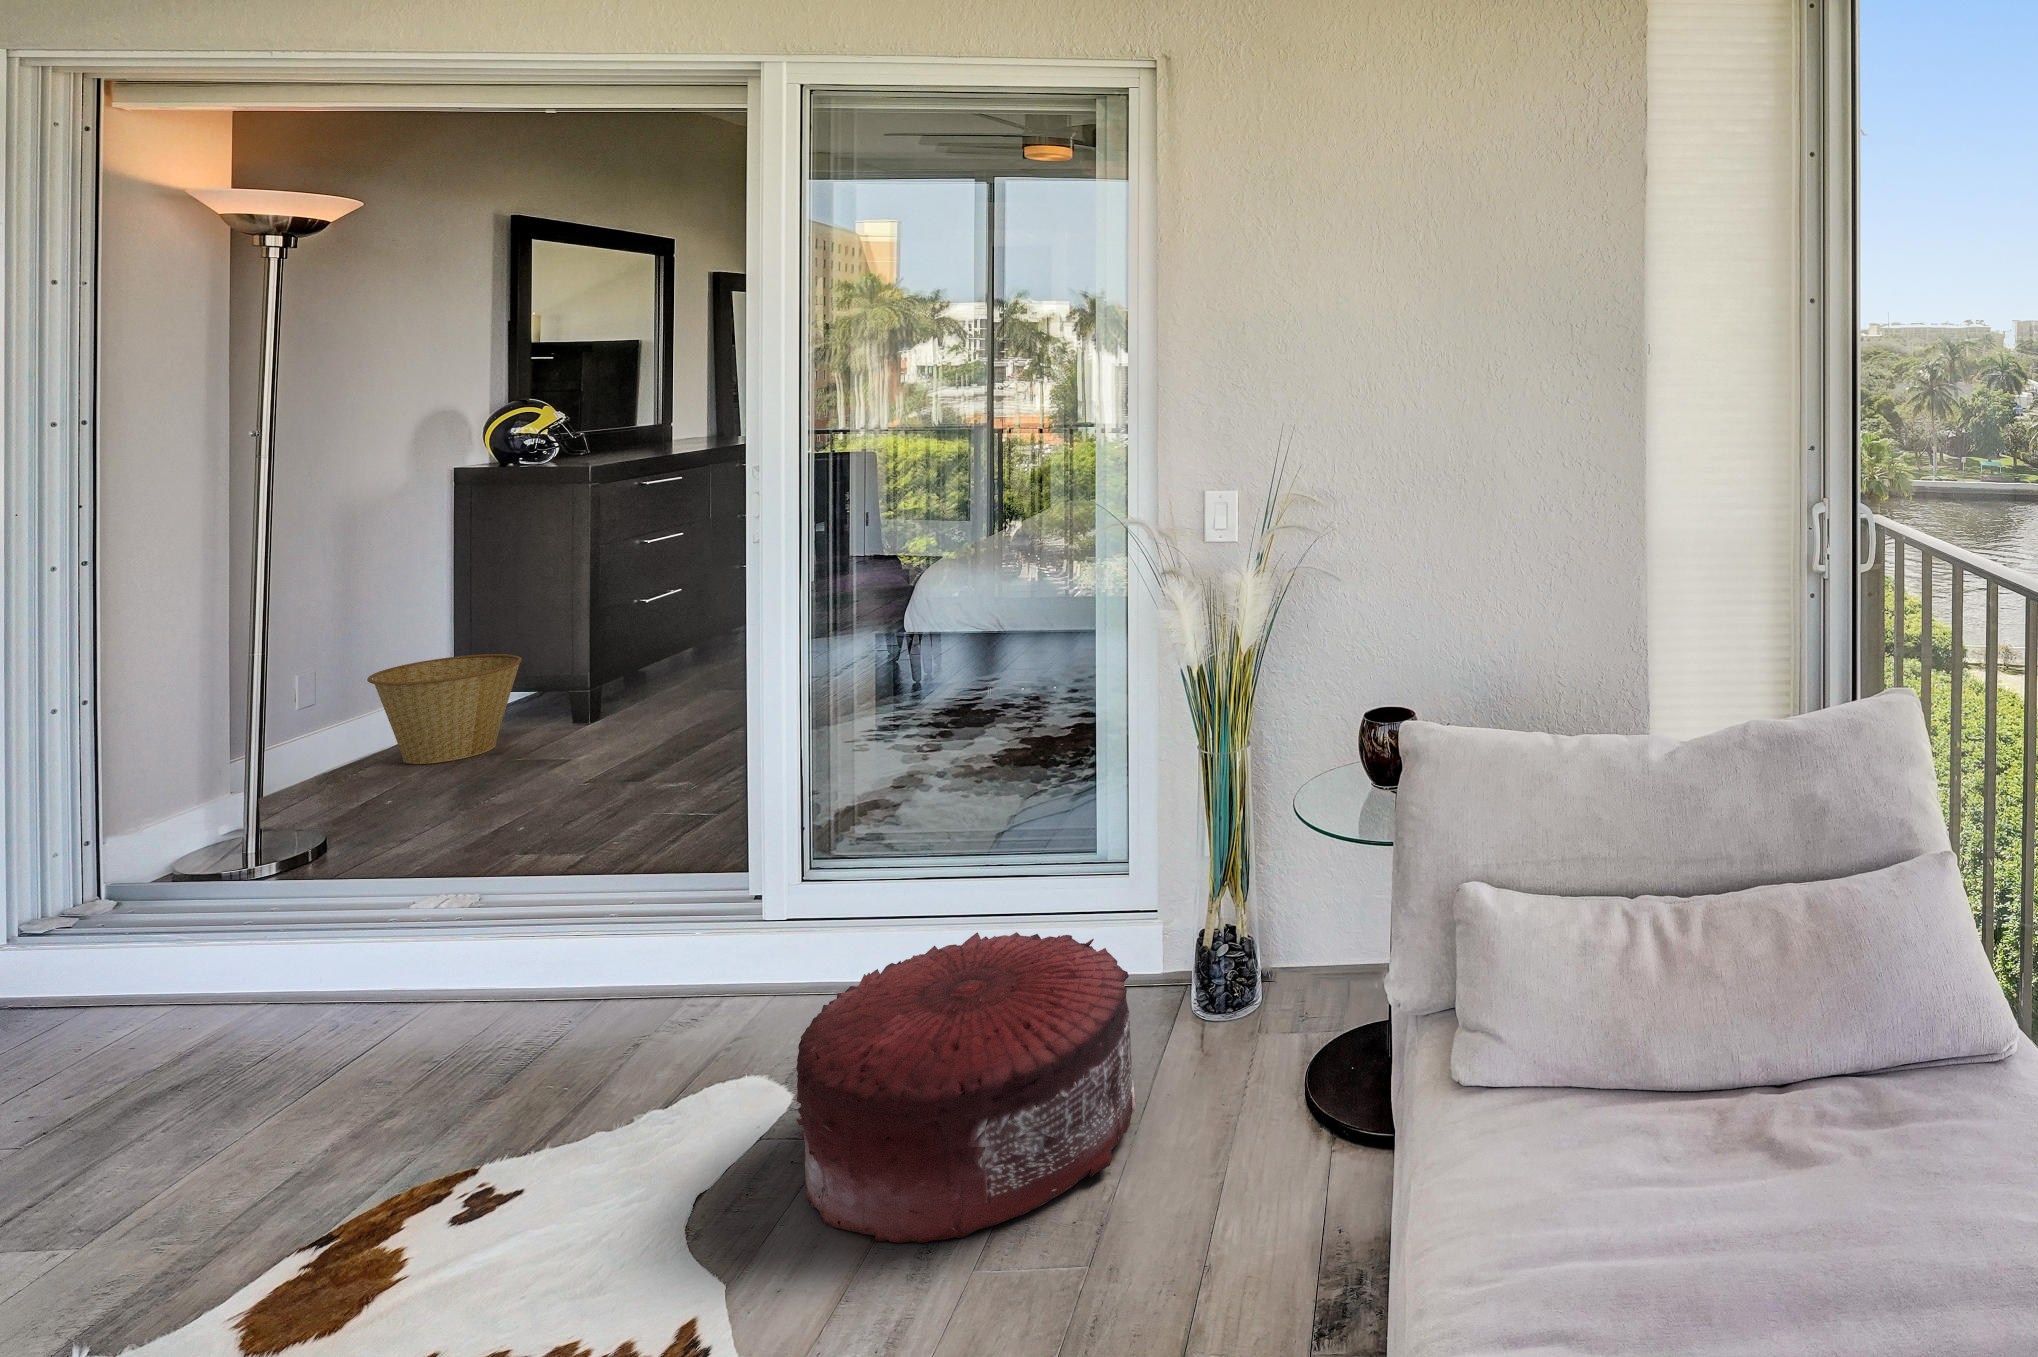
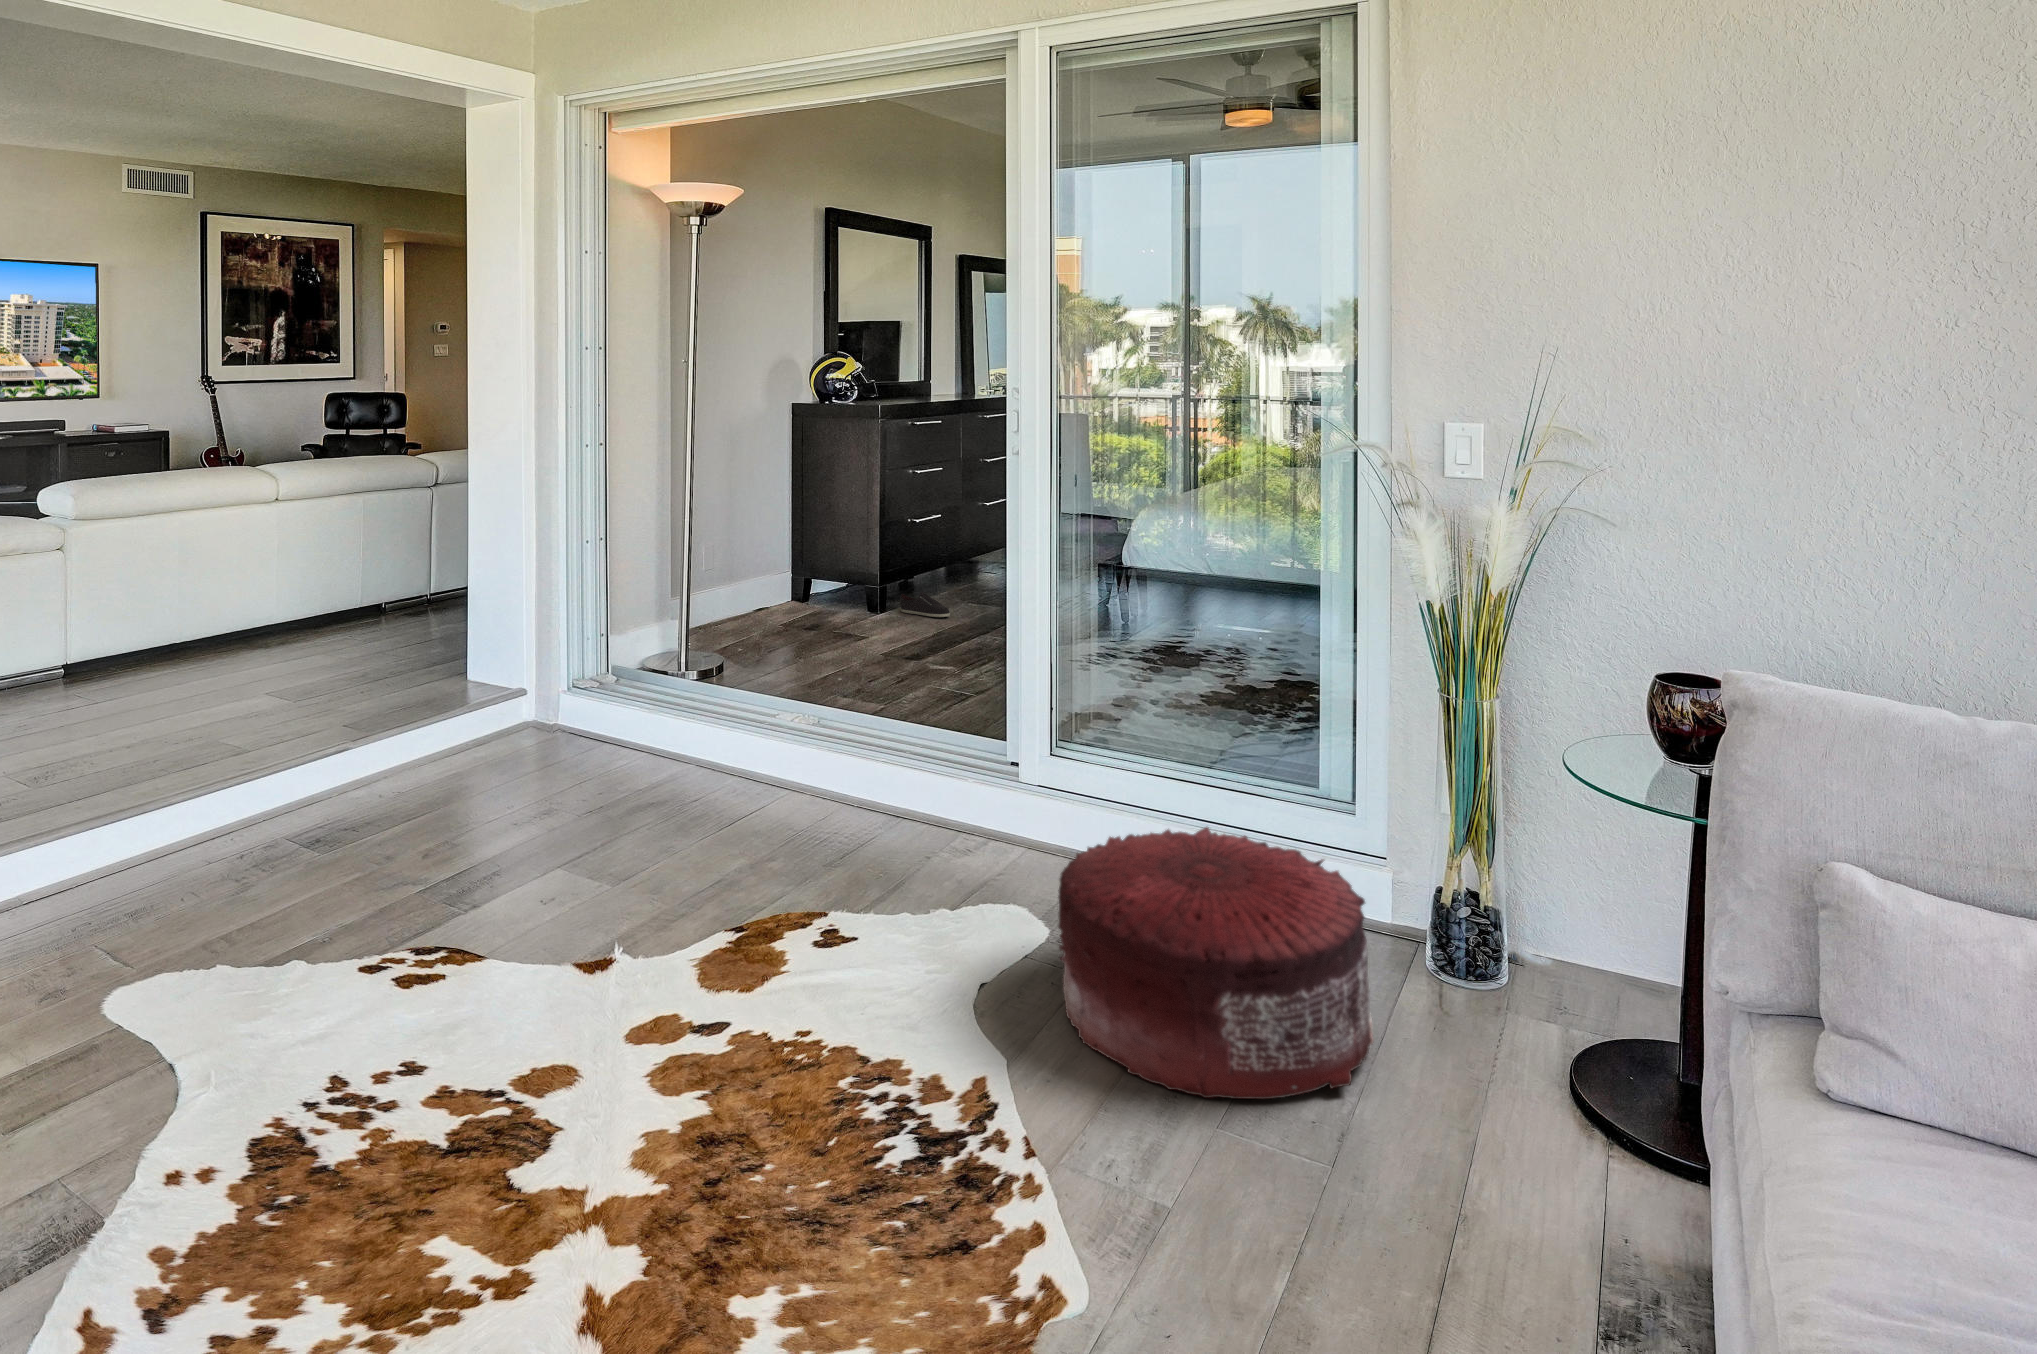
basket: present [367,654,522,764] -> none [743,548,834,626]
shoe: none [624,687,695,716] -> present [900,592,950,617]

